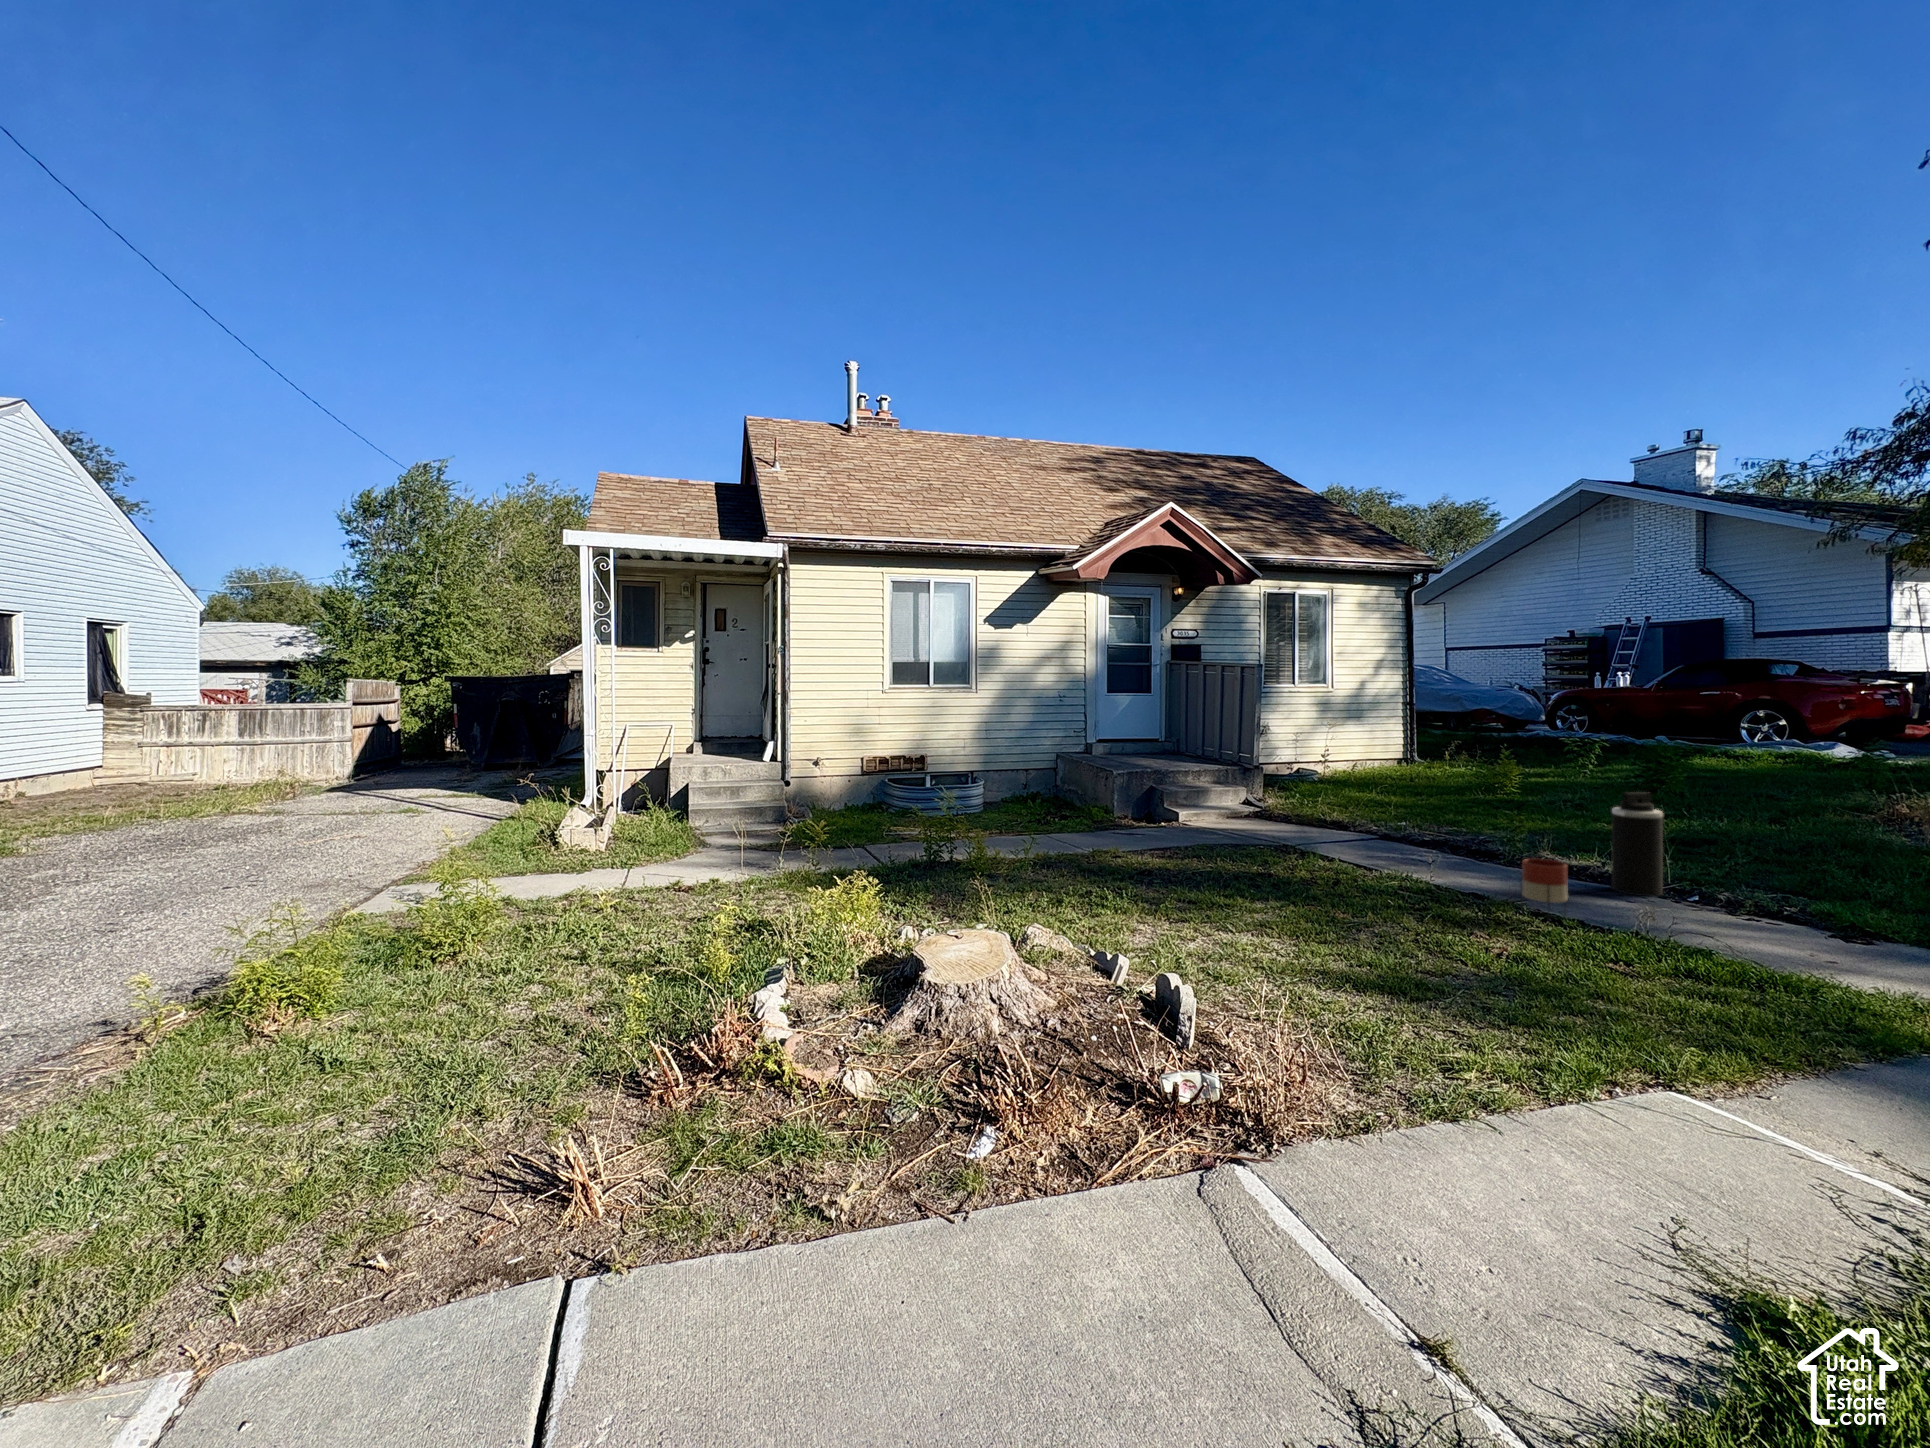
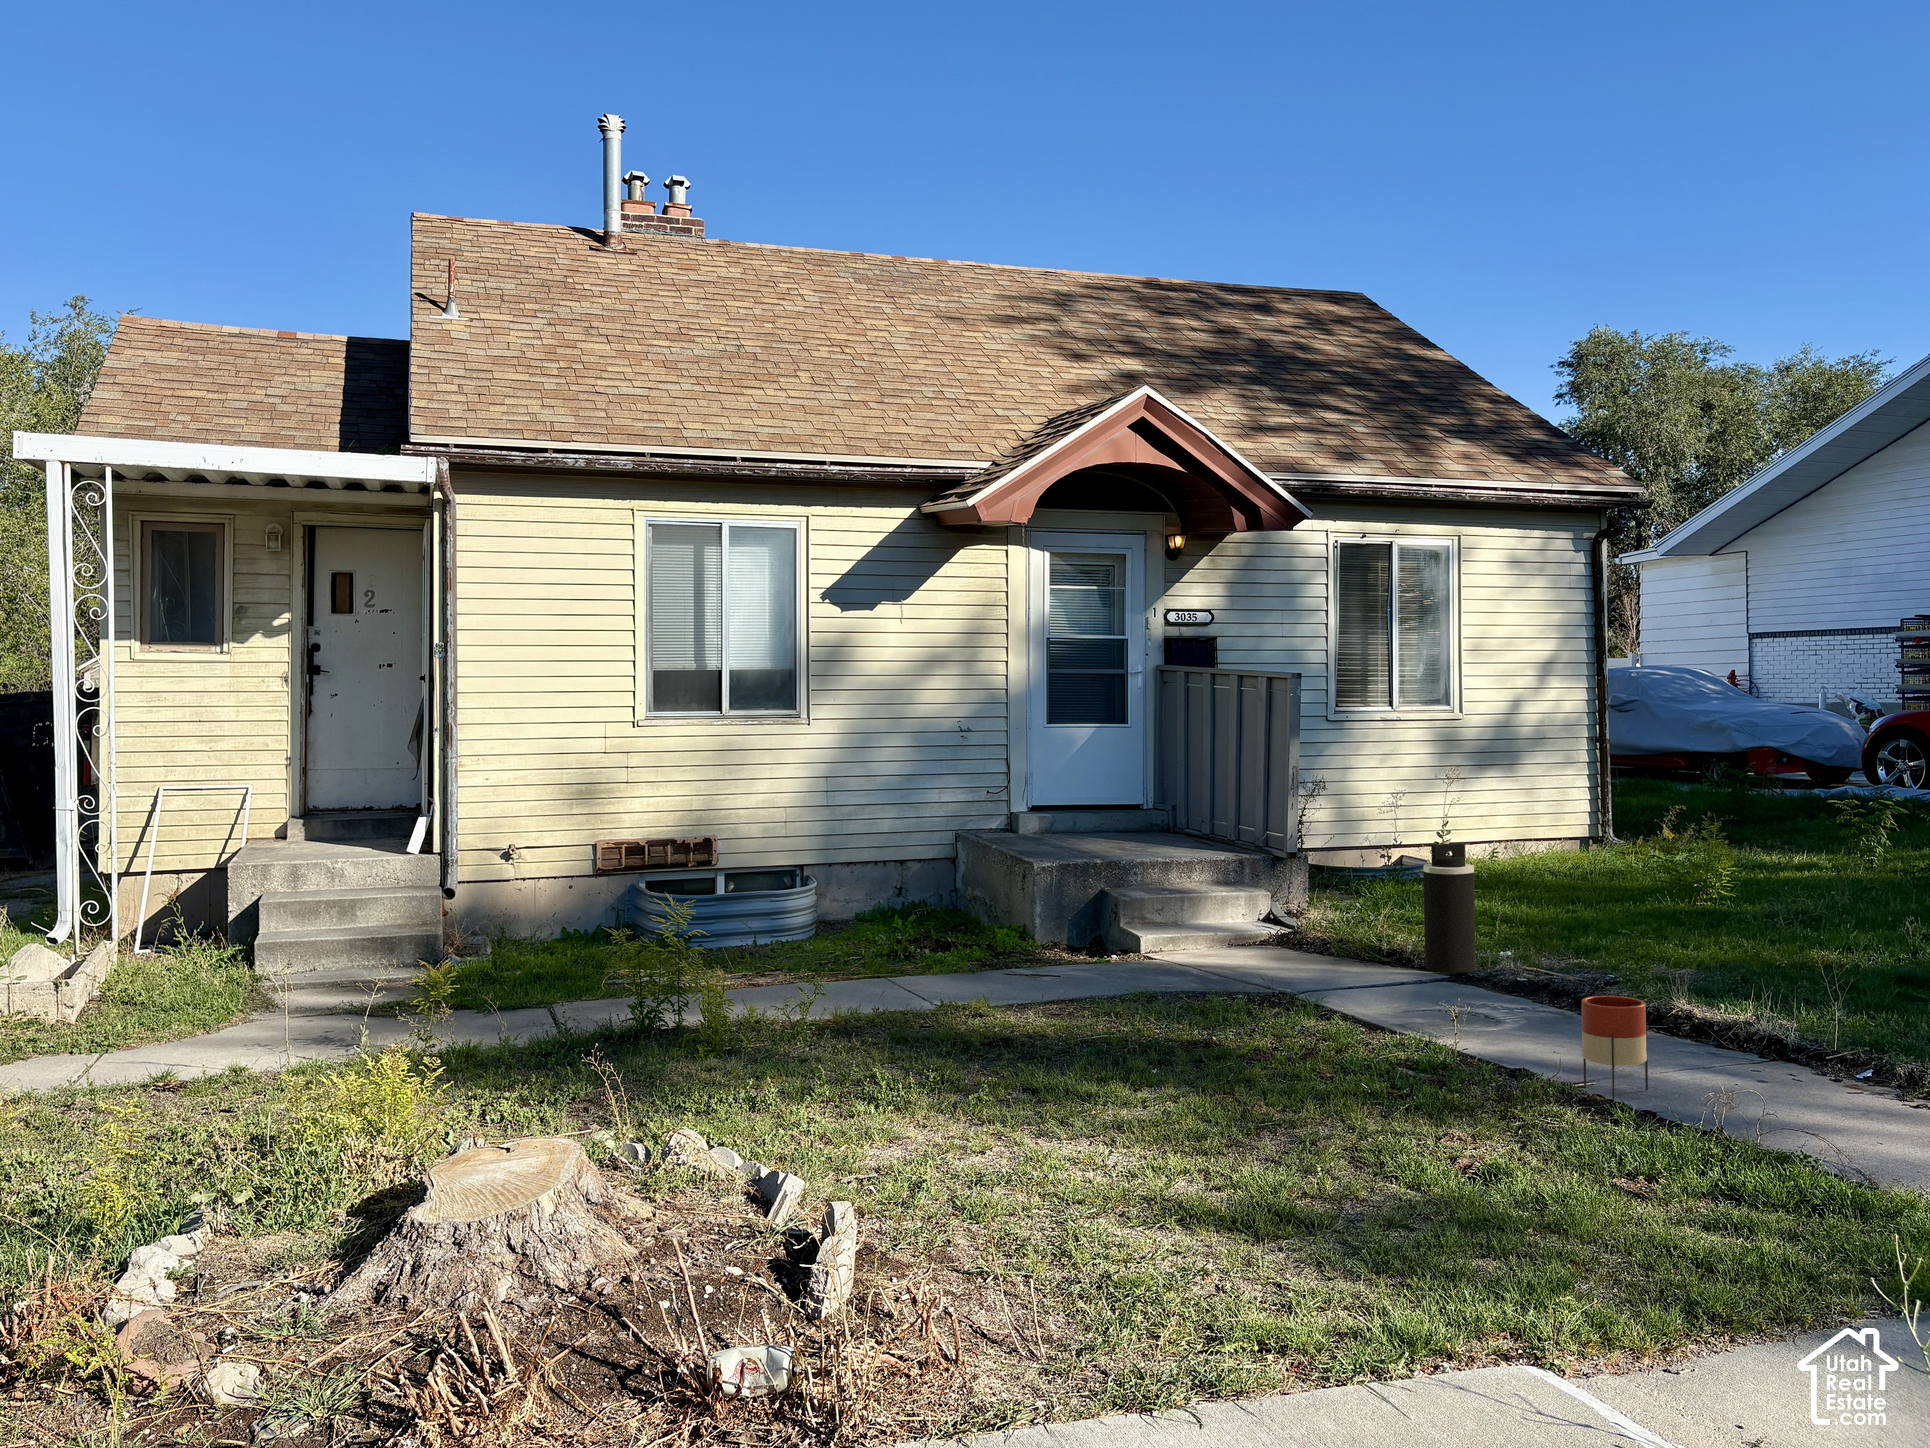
trash can: present [1612,792,1663,896] -> present [1423,843,1476,973]

